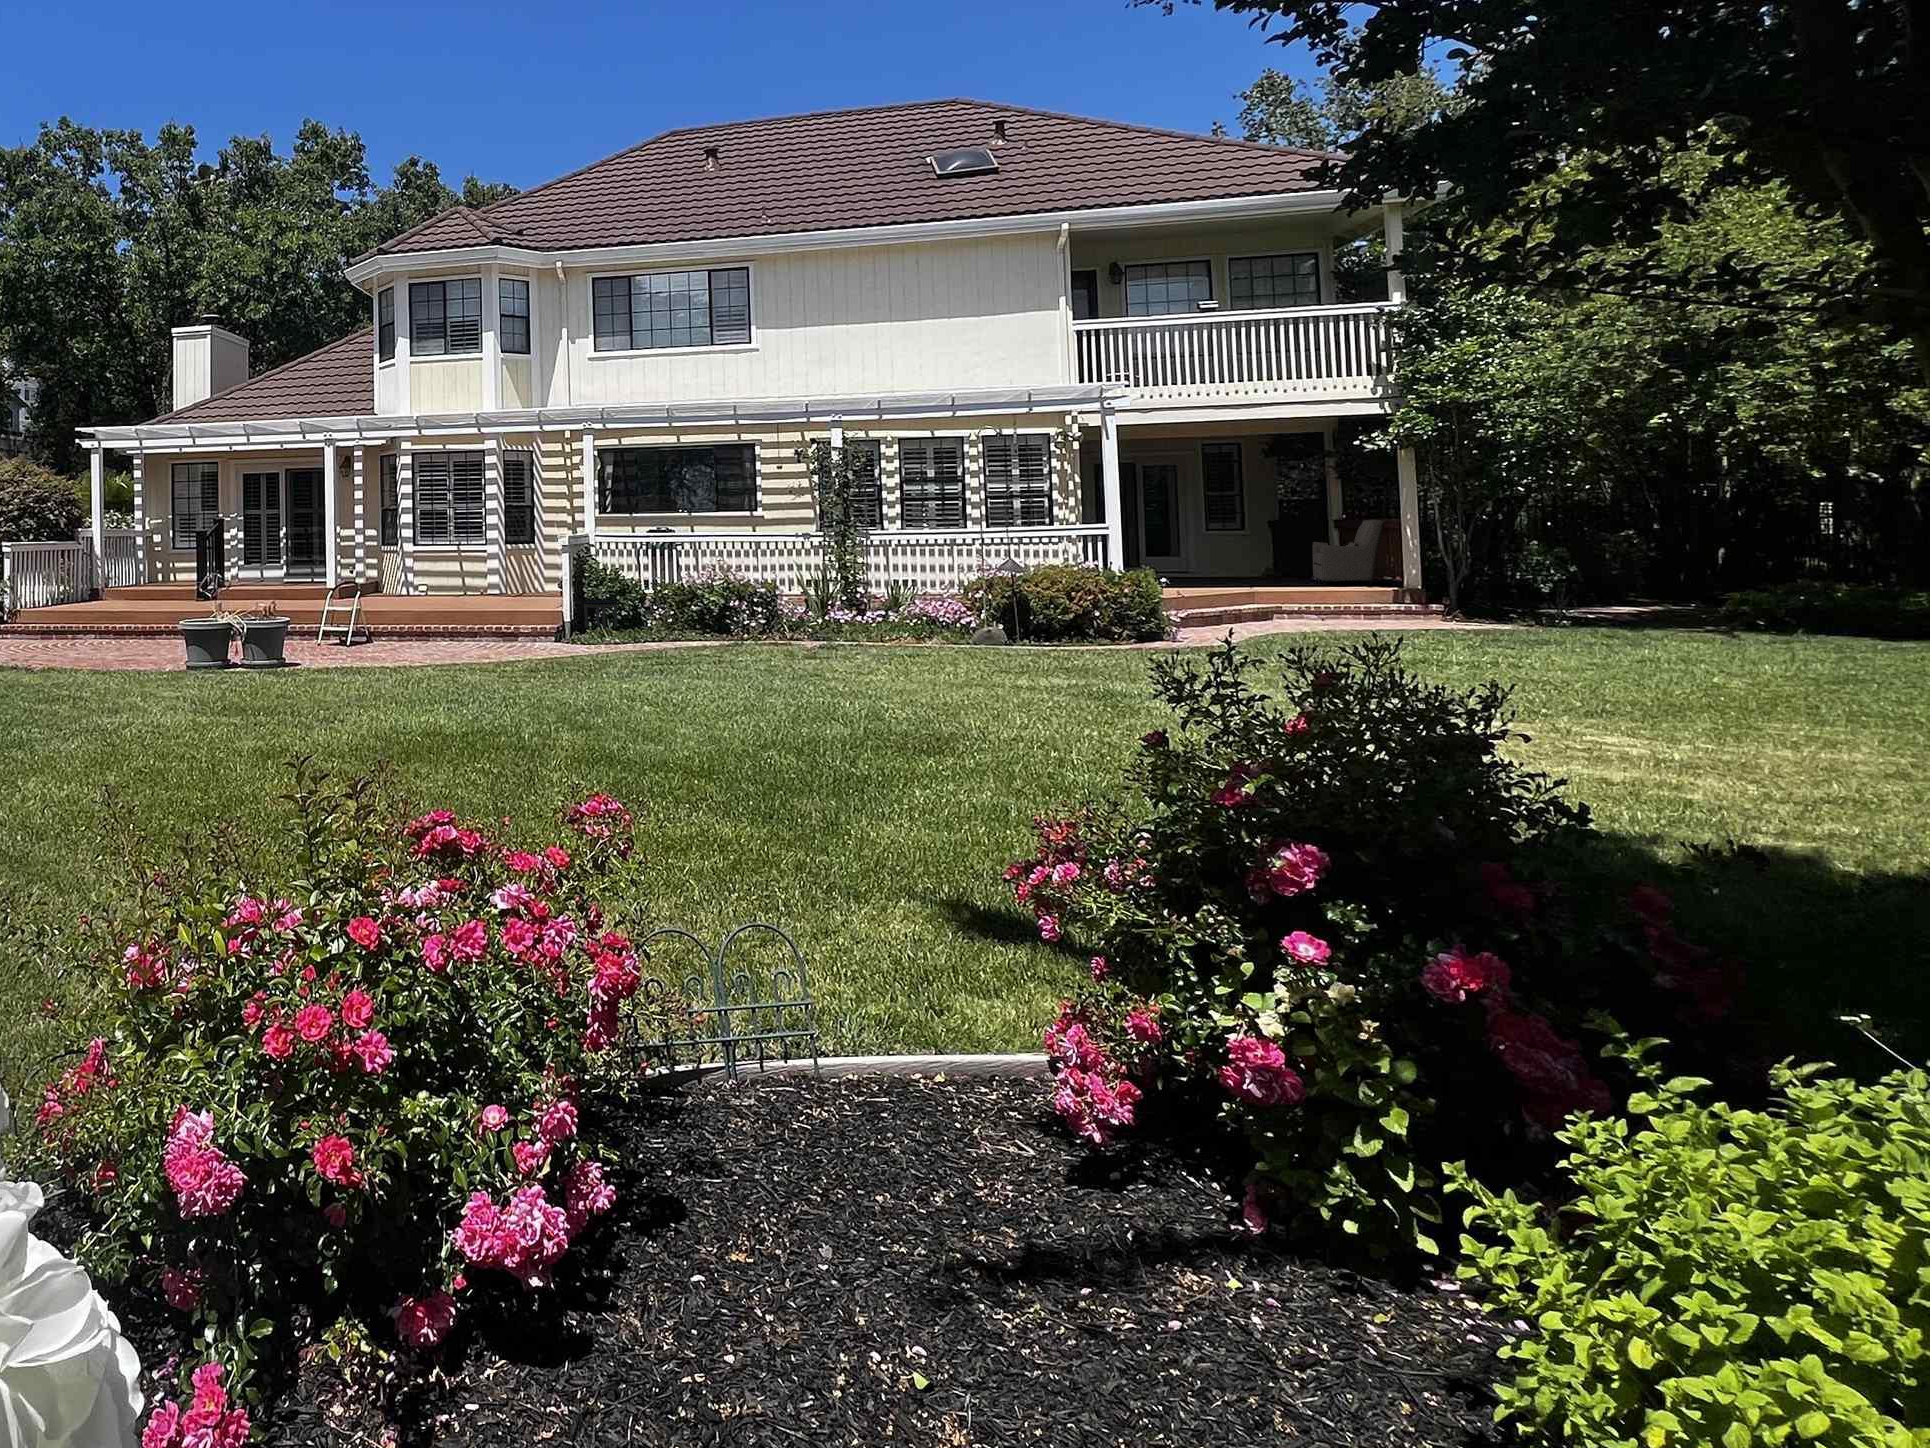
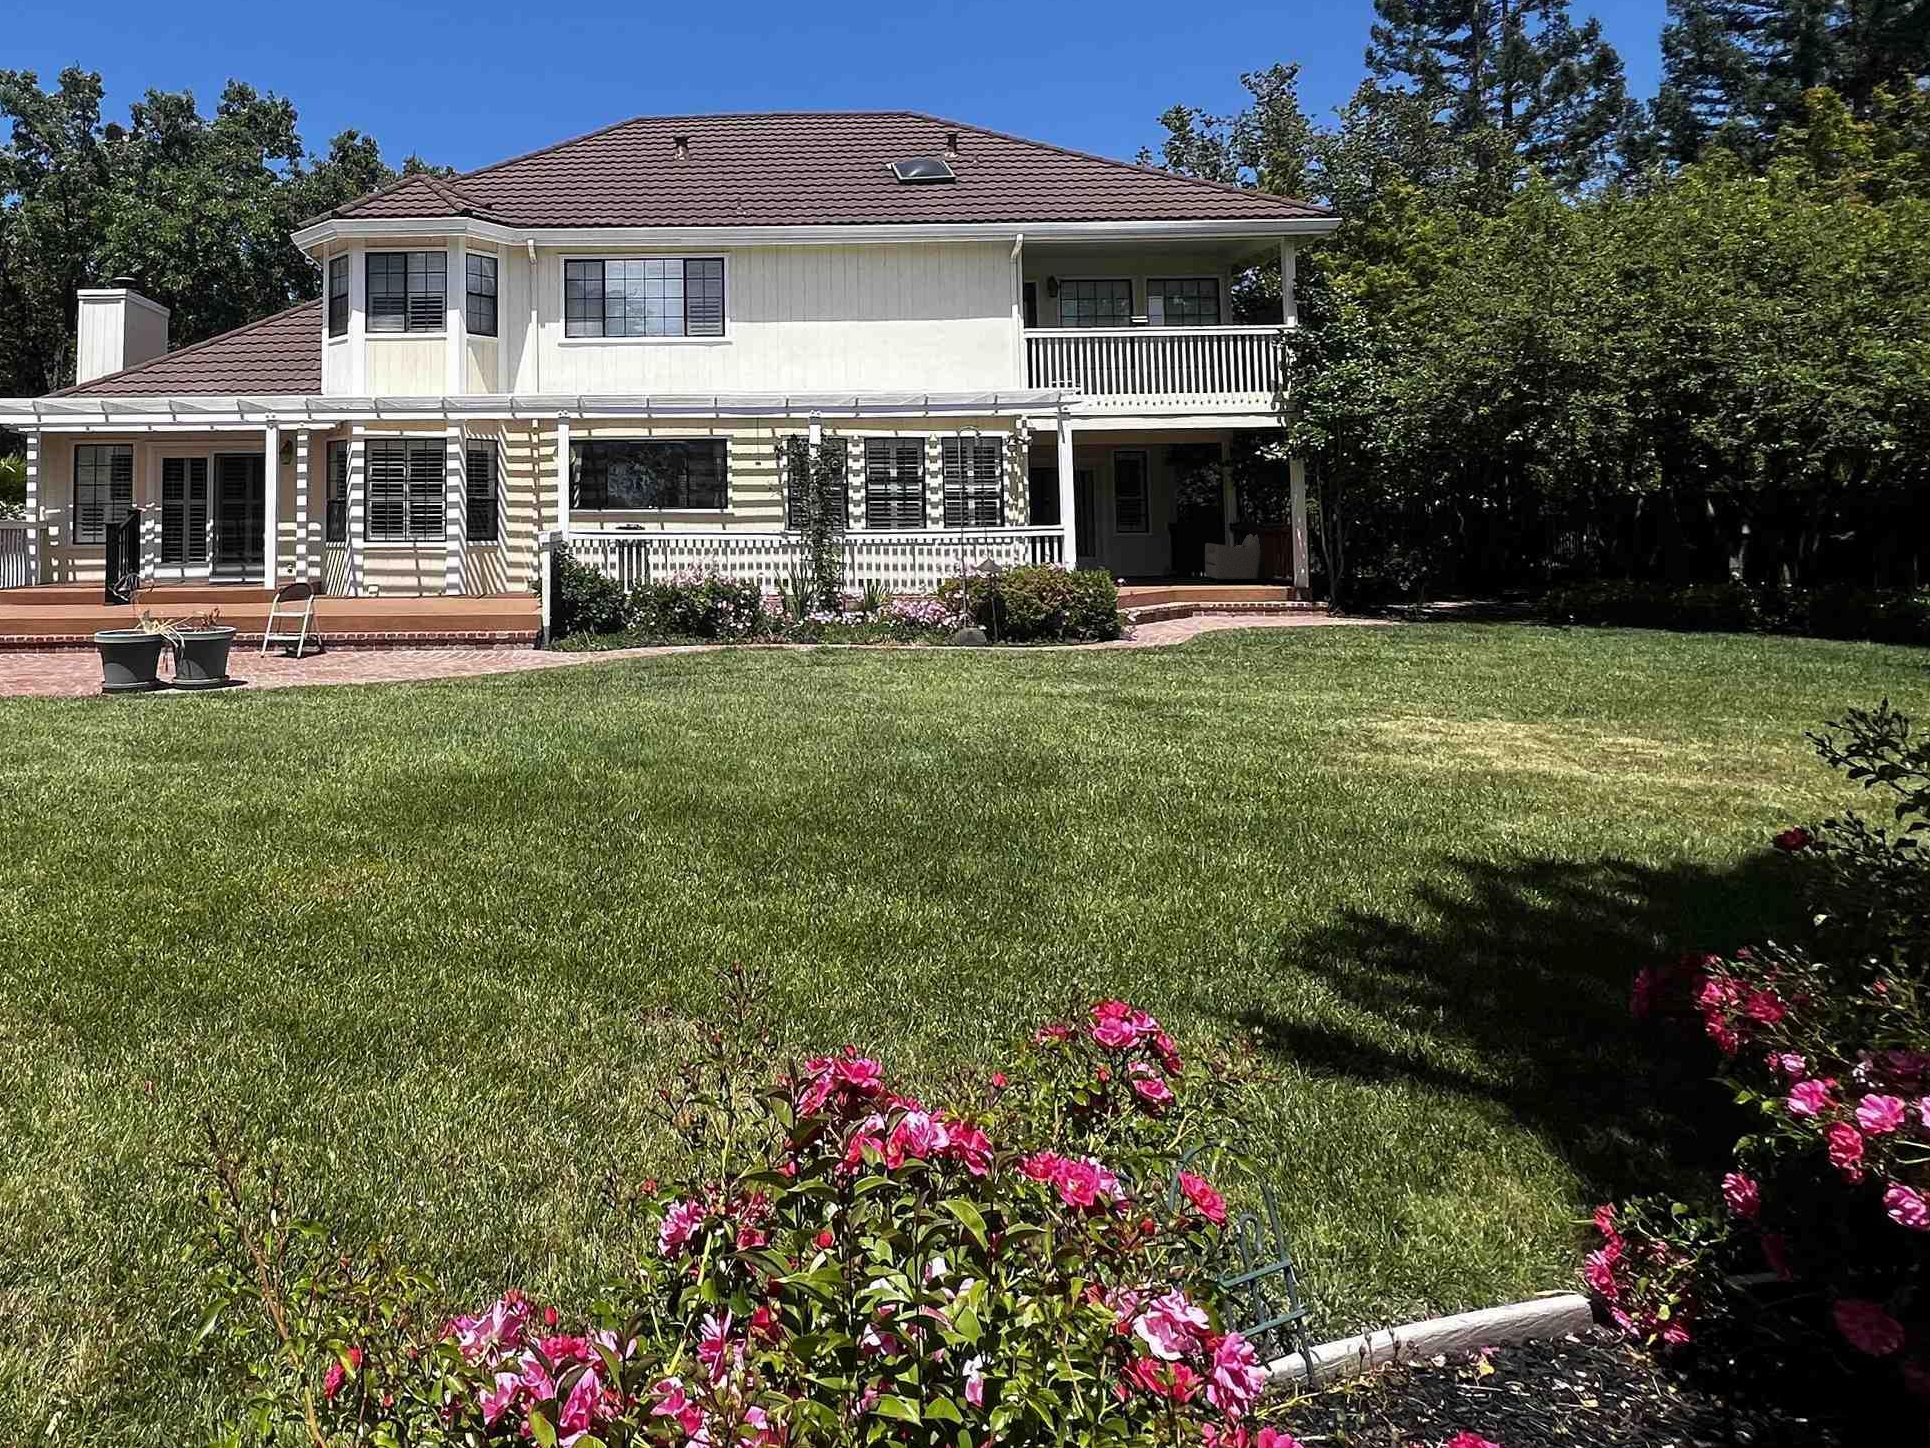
round table: present [583,600,617,629] -> none [562,603,599,635]

